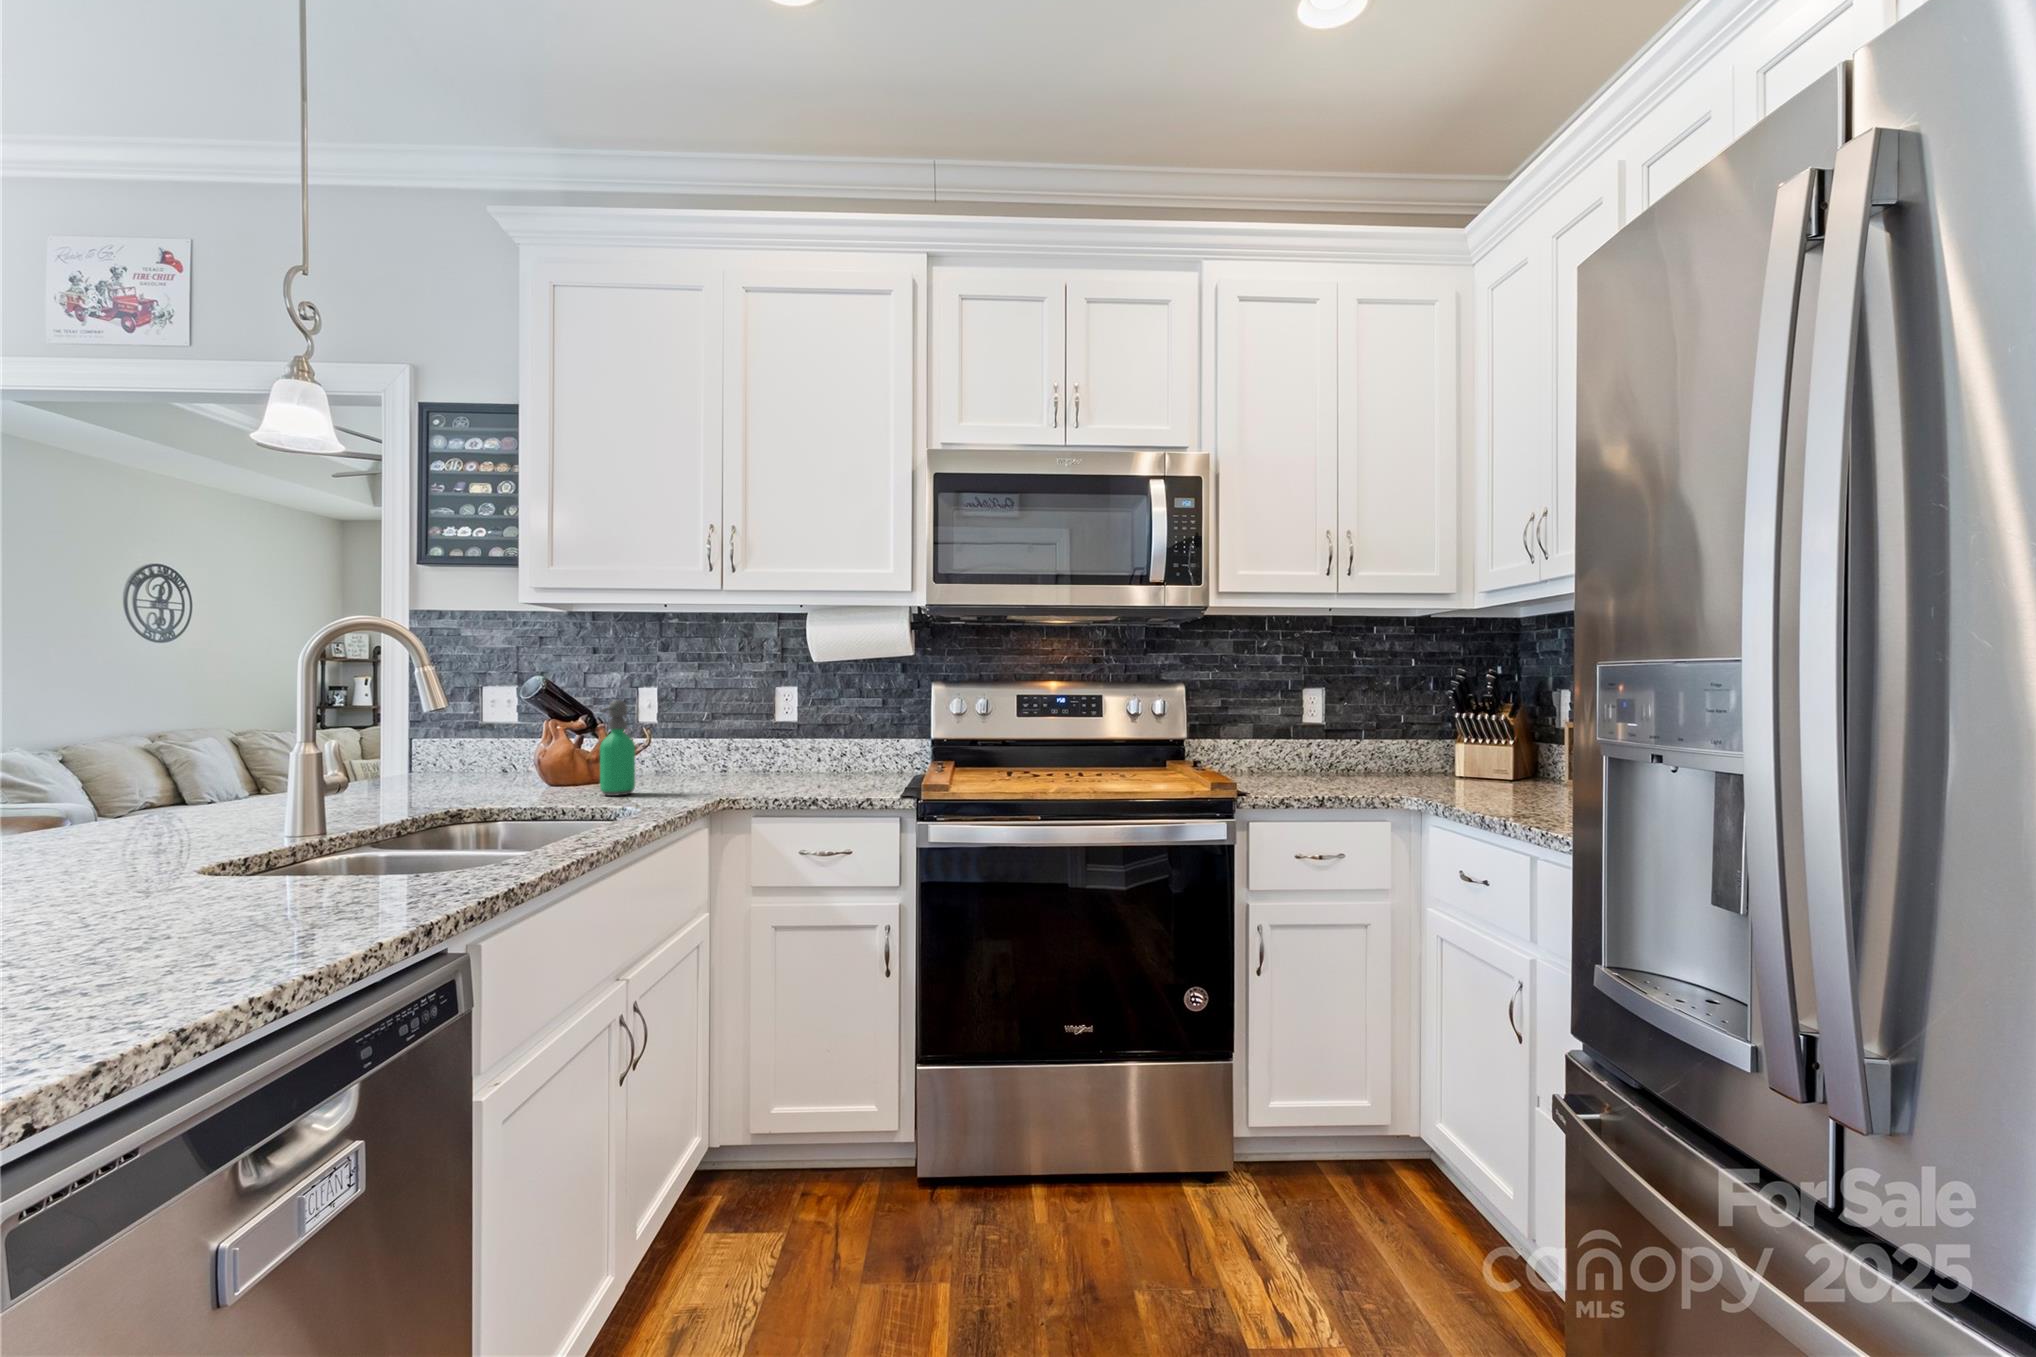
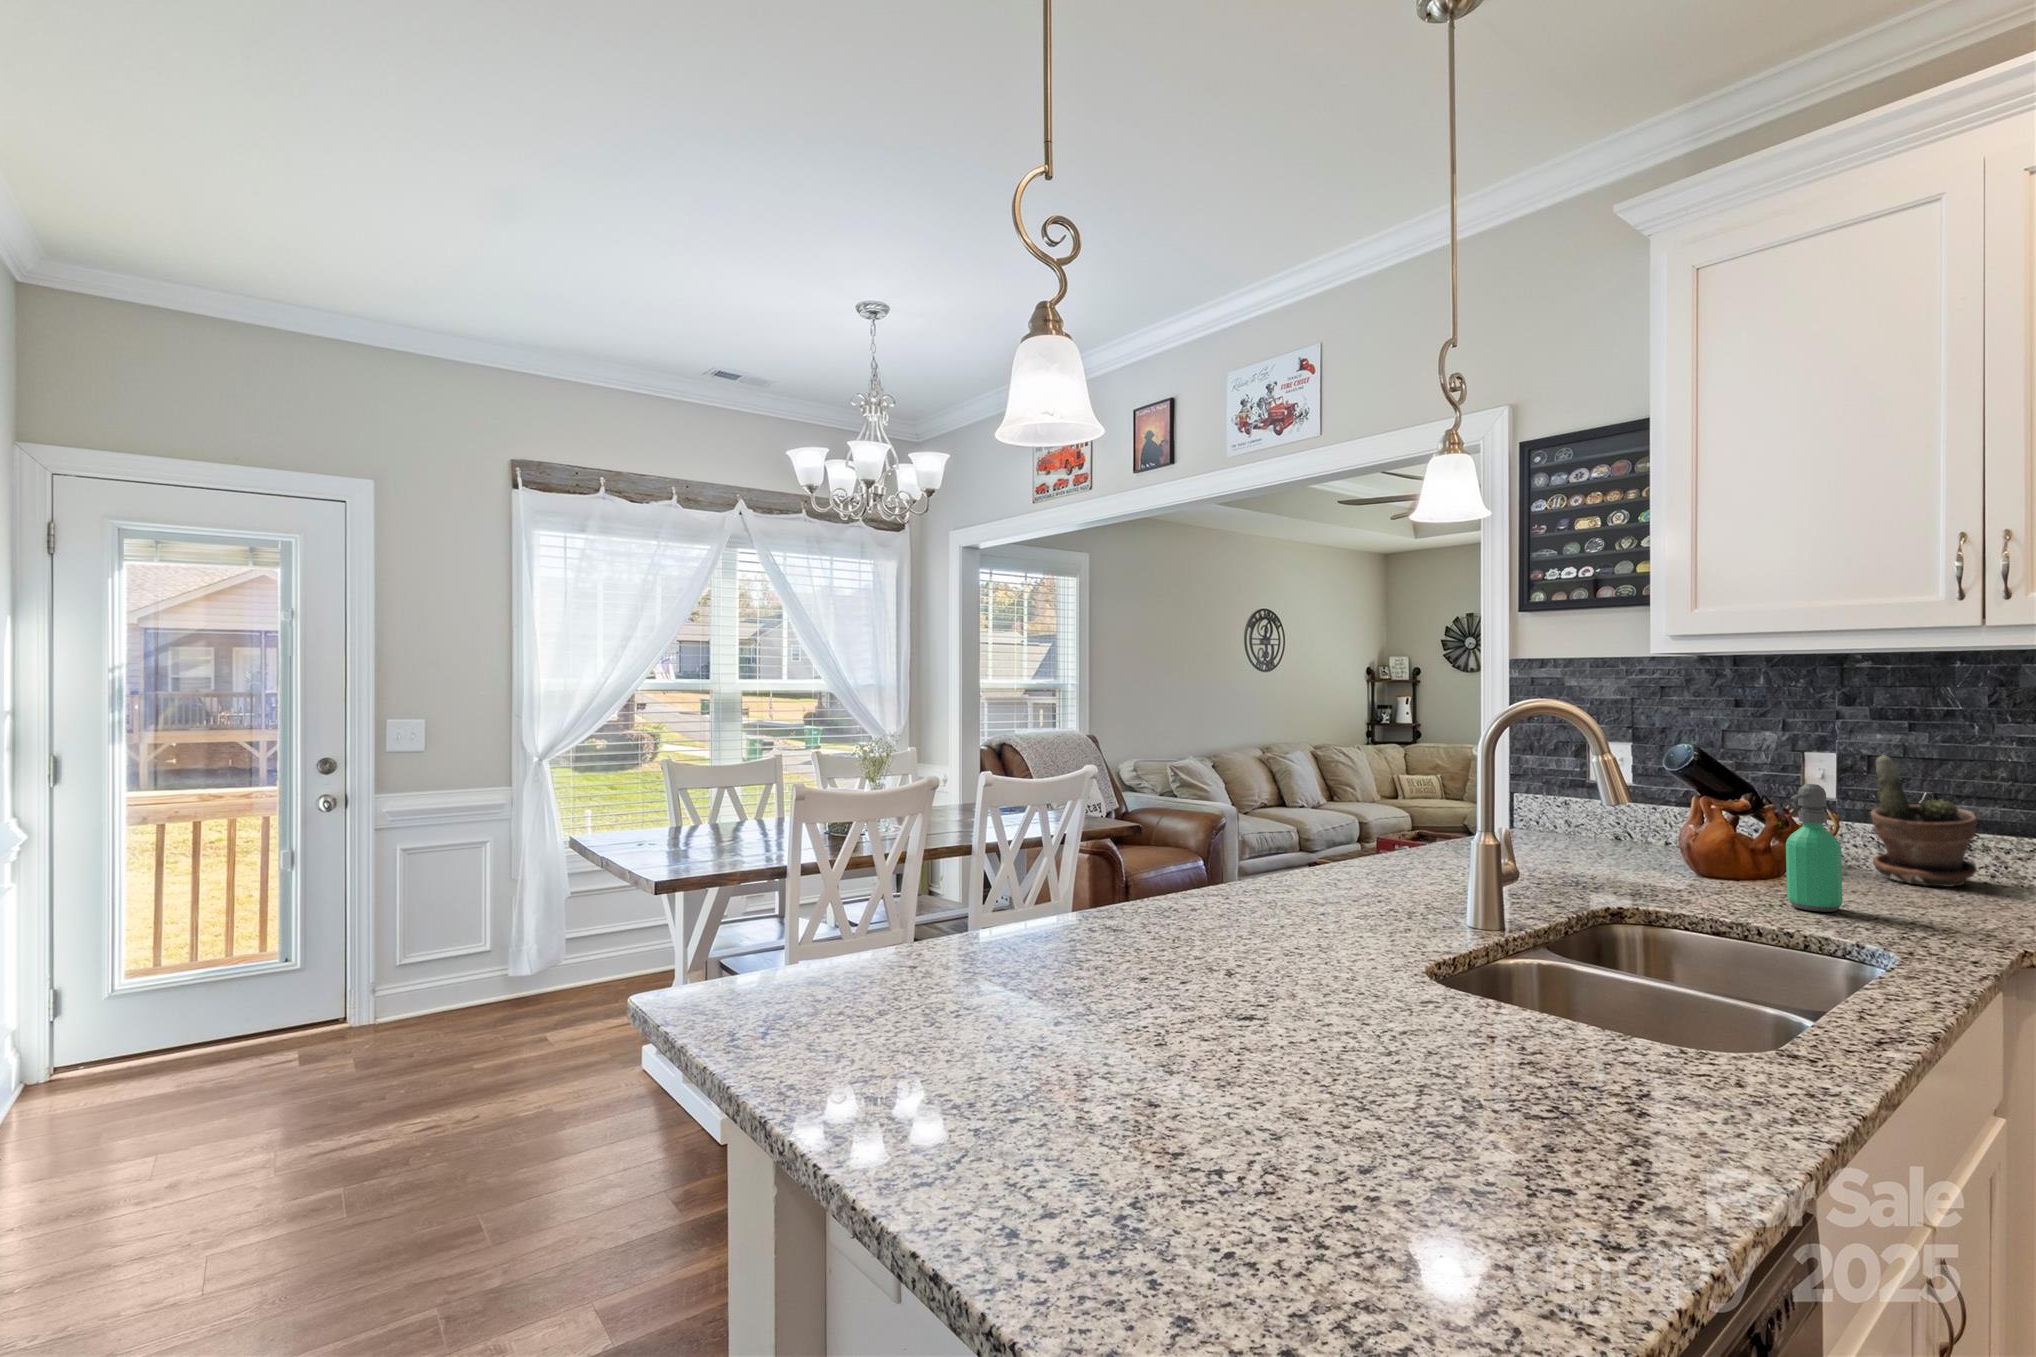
potted plant: none [673,686,732,776] -> present [1871,755,1977,887]

